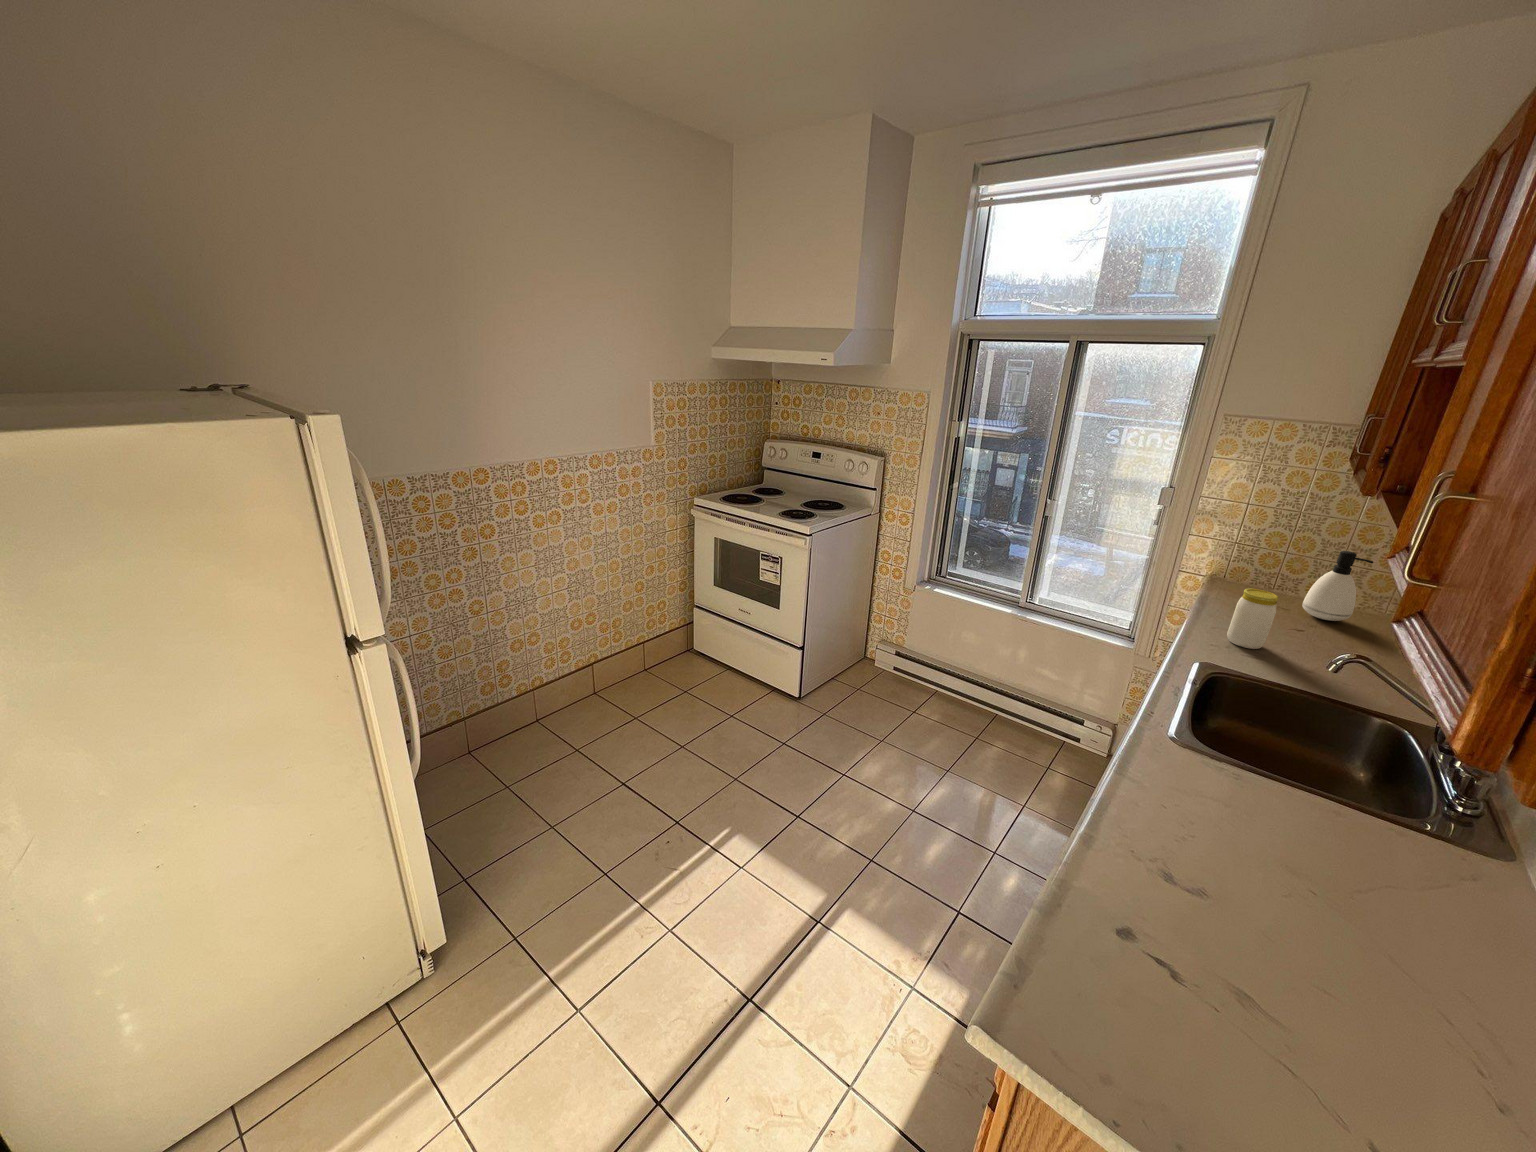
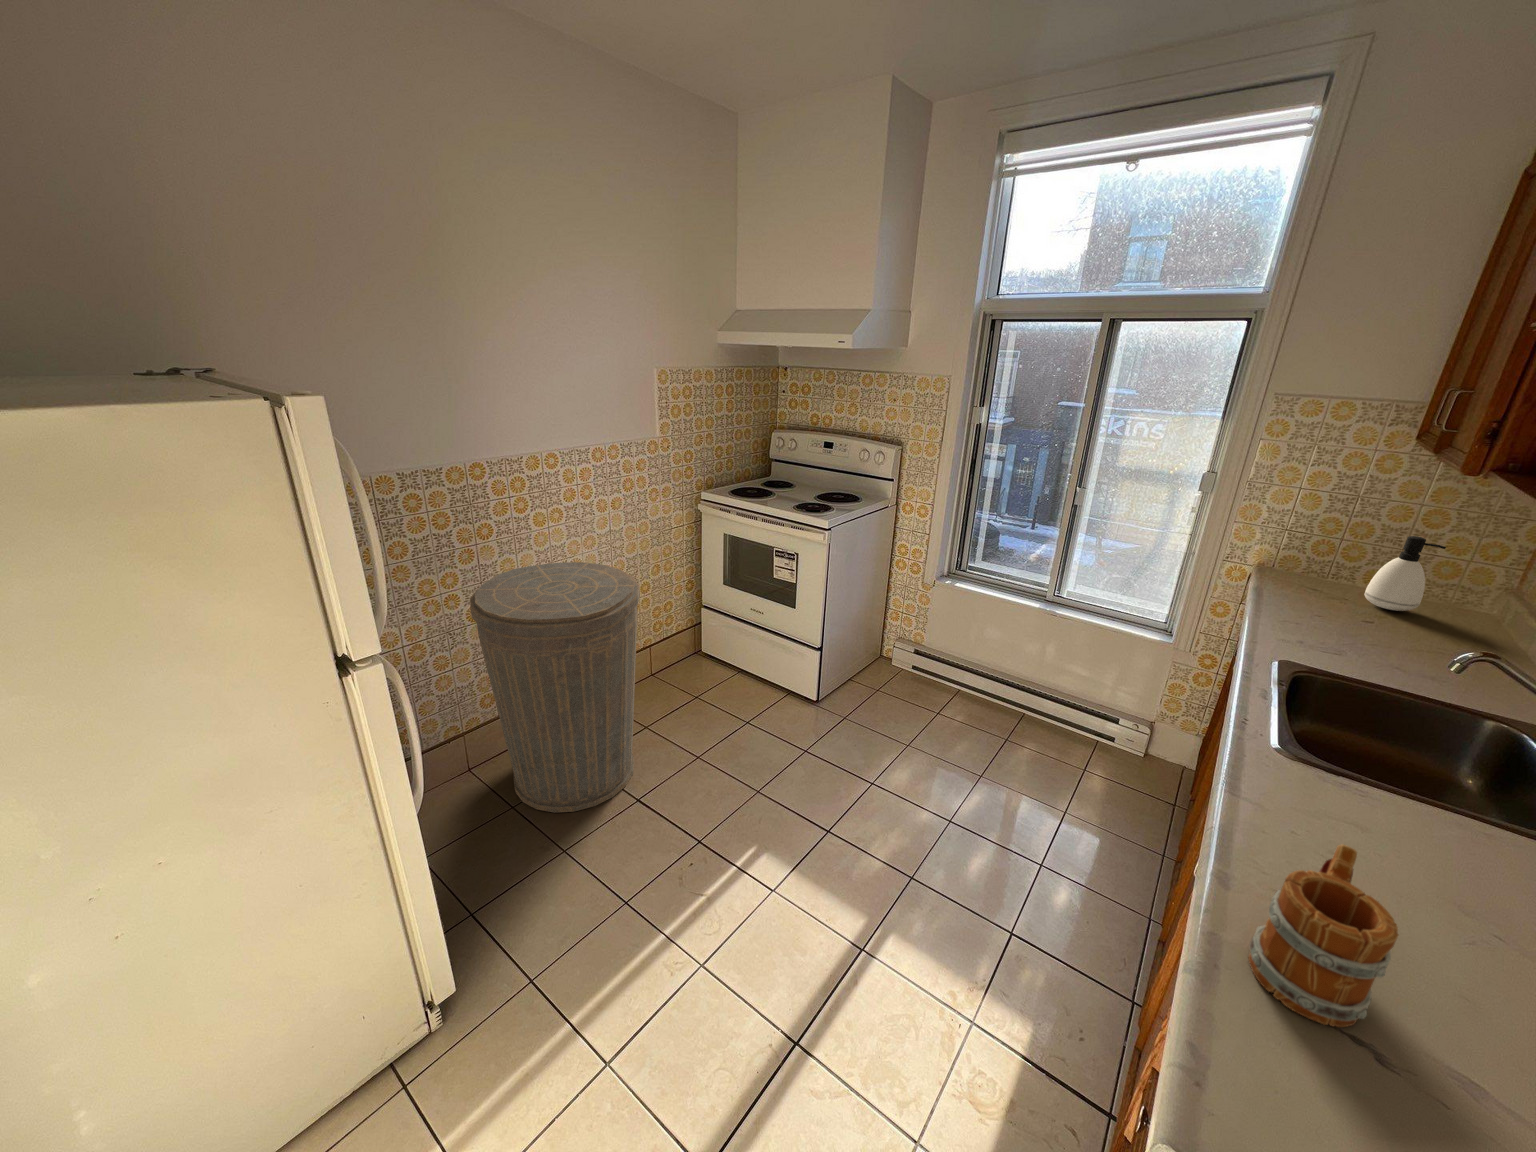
trash can: none [472,562,628,793] -> present [470,562,640,813]
jar: present [1227,589,1279,649] -> none [1298,579,1358,643]
mug: none [1090,807,1195,955] -> present [1248,845,1398,1027]

